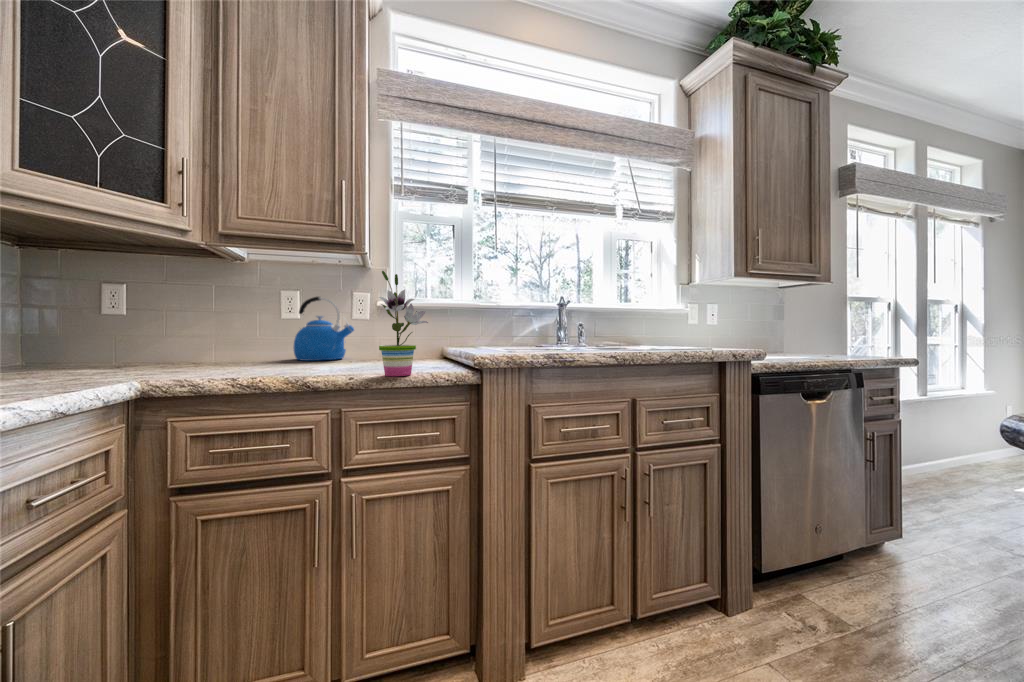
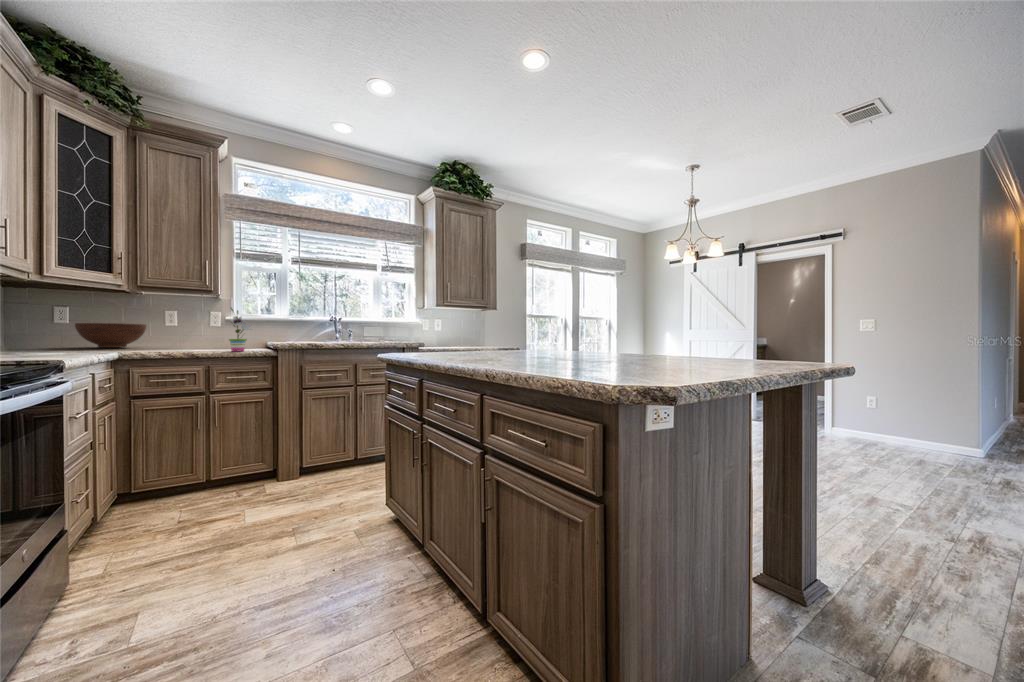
kettle: present [294,297,354,361] -> none [173,314,210,348]
fruit bowl: none [120,313,251,362] -> present [75,323,146,348]

